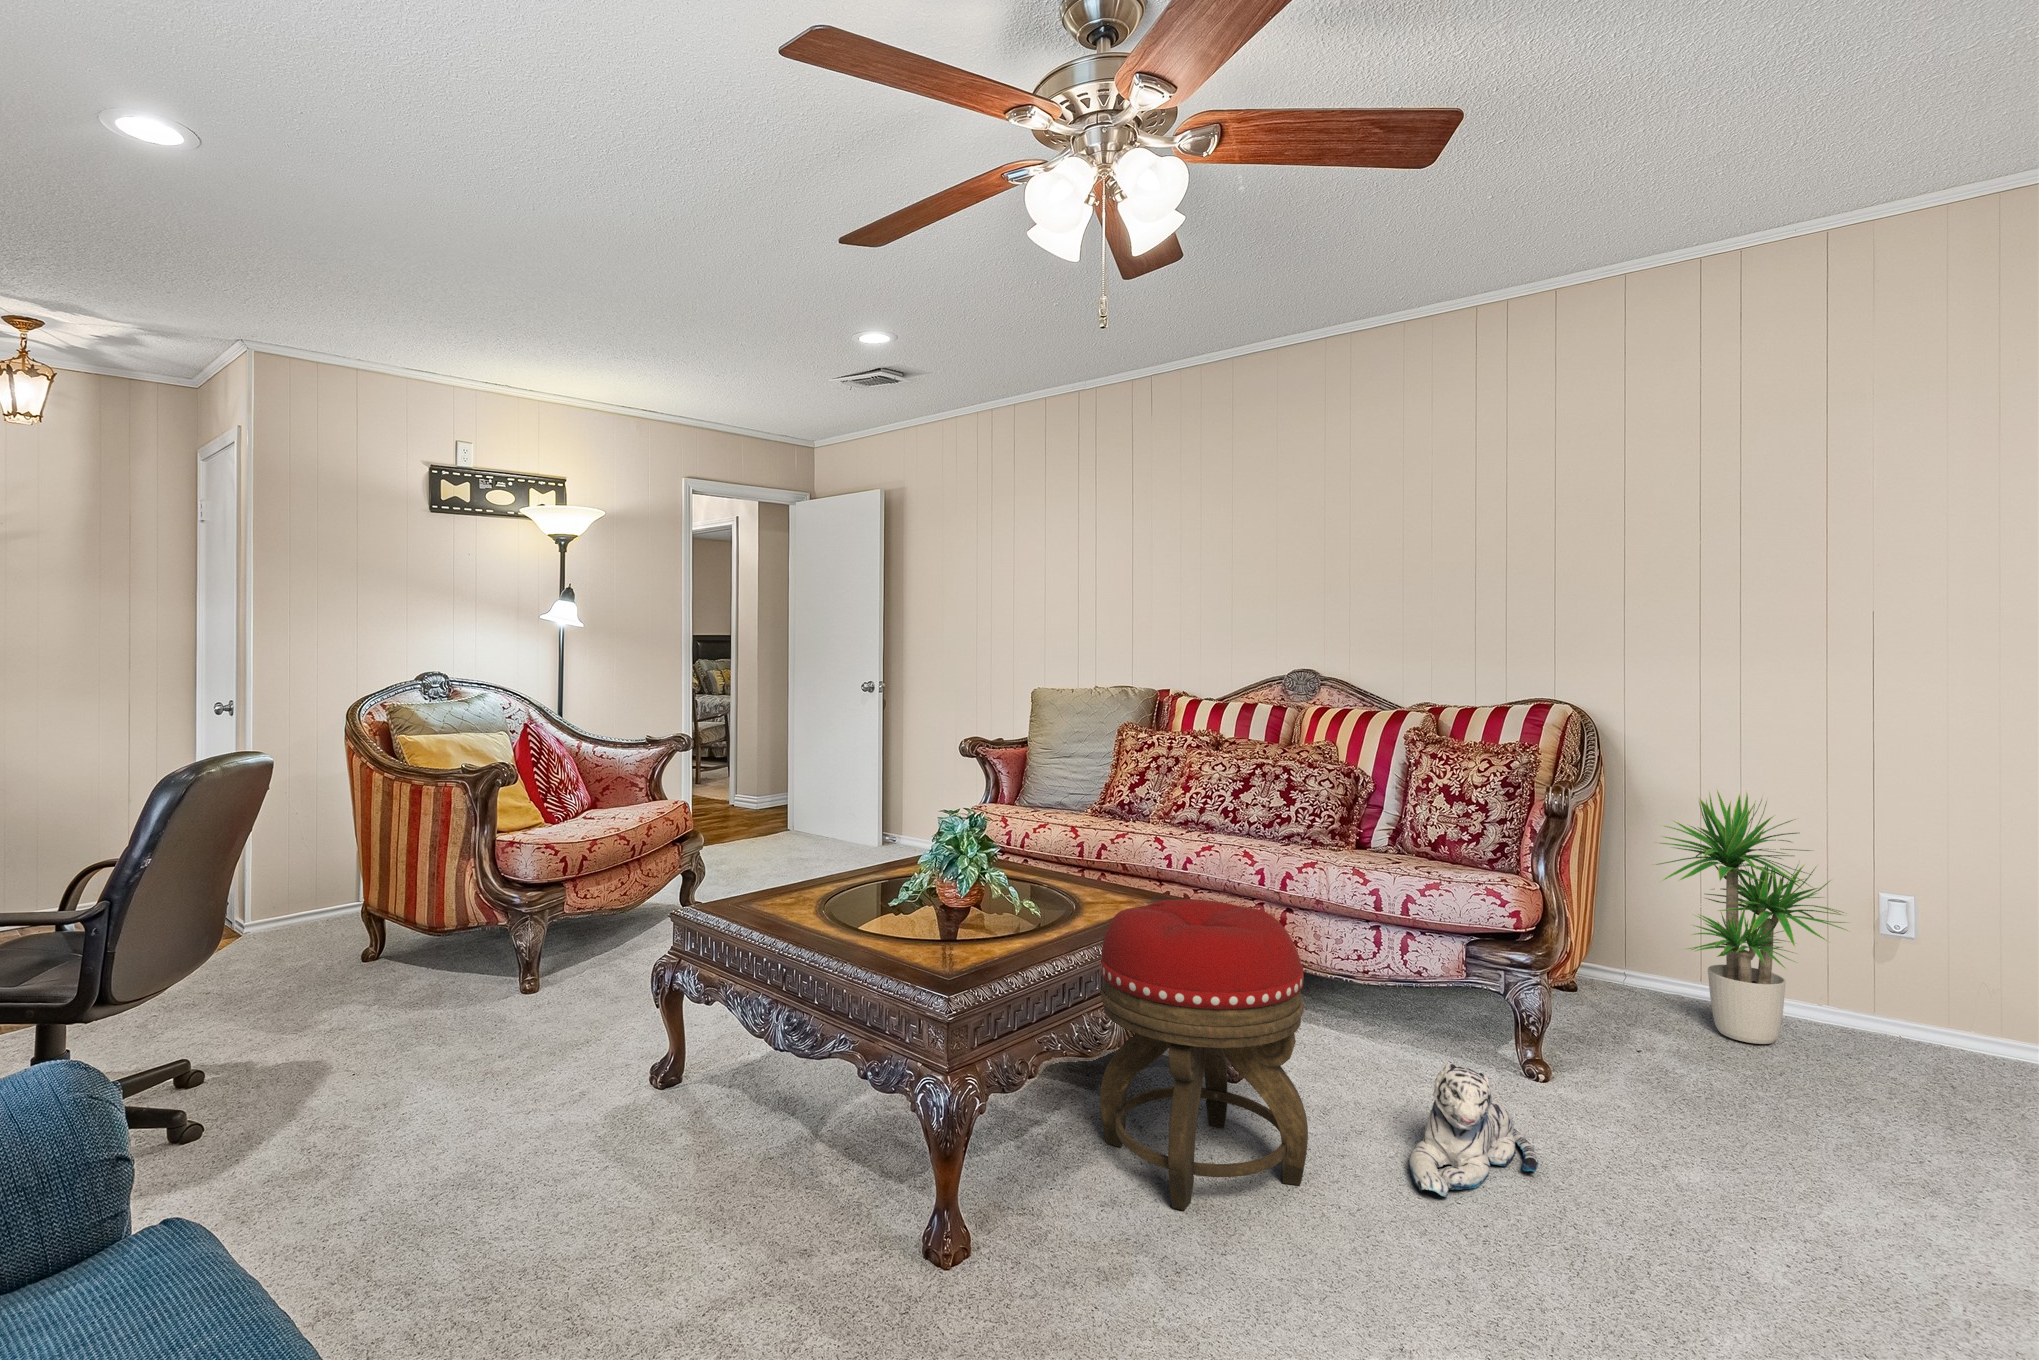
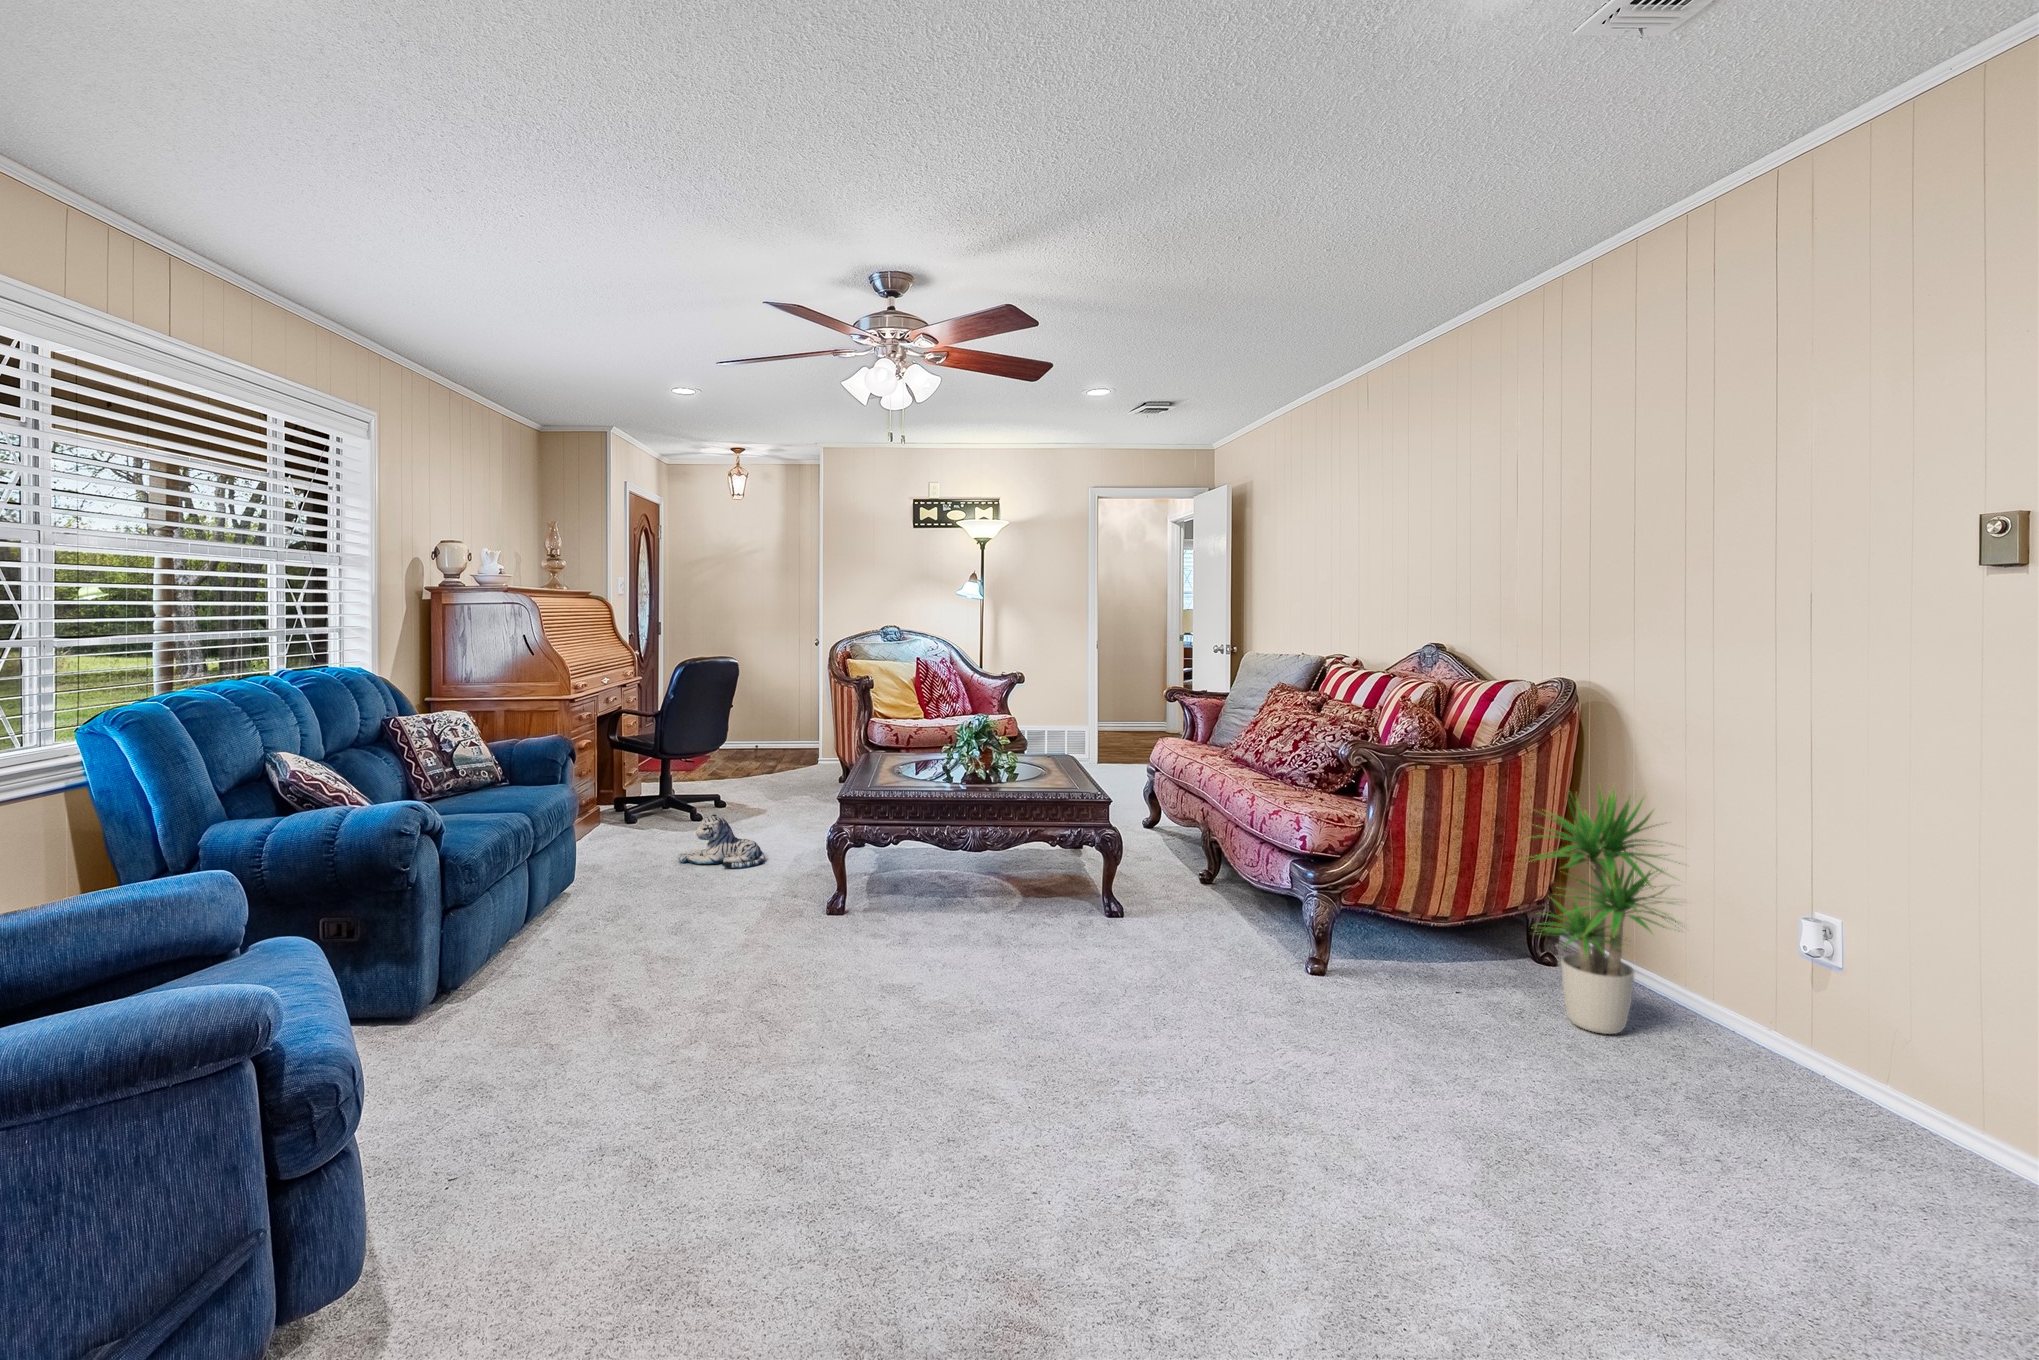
footstool: present [1100,899,1308,1210] -> none [938,786,1058,961]
plush toy: present [1409,1063,1538,1197] -> present [677,814,765,868]

